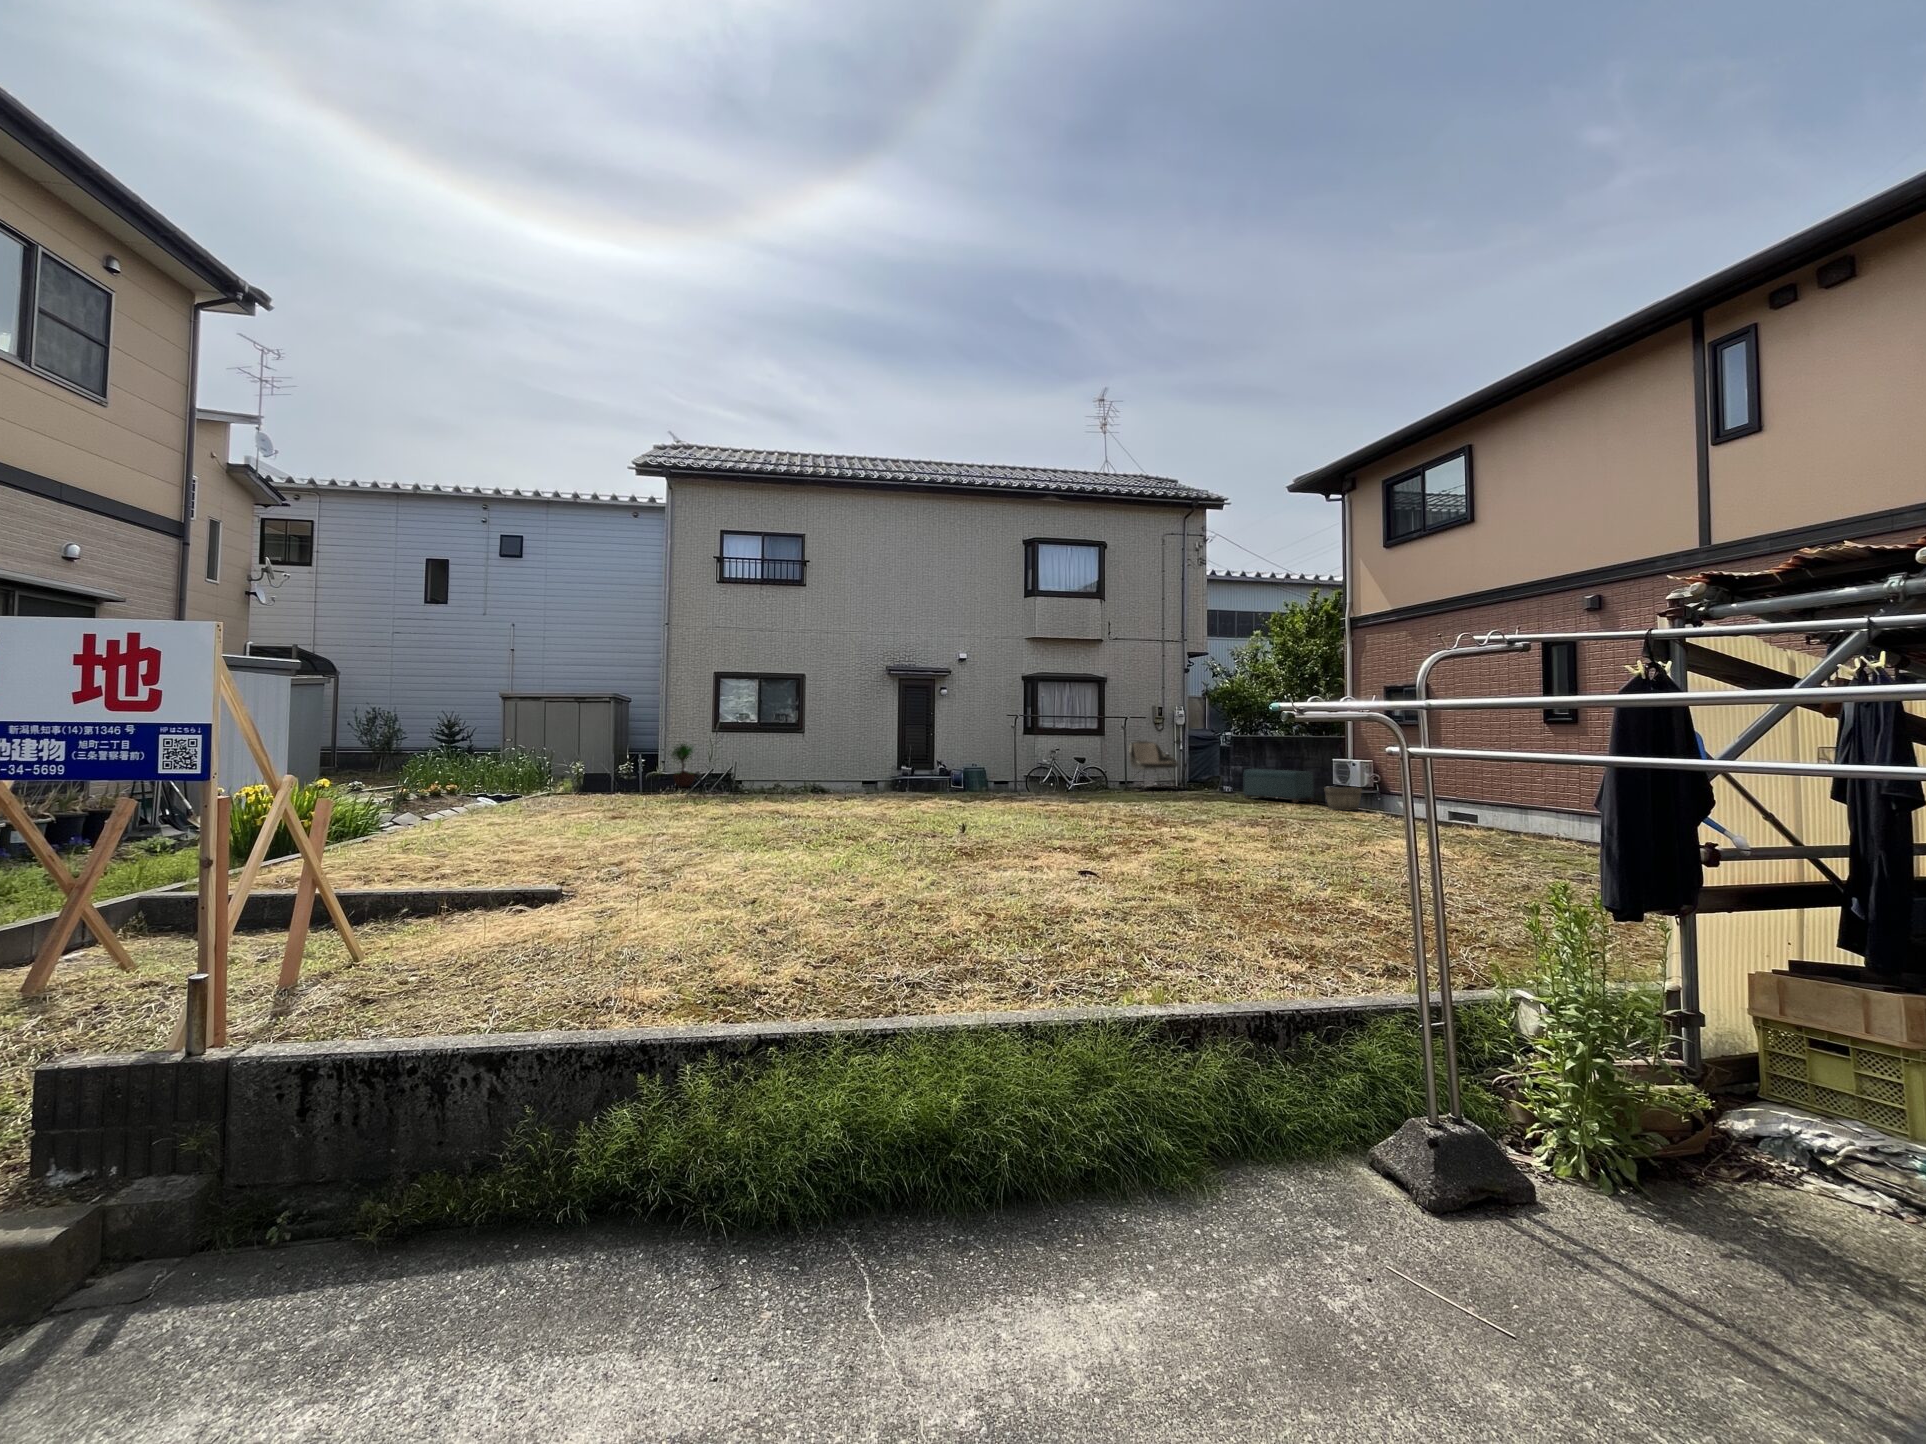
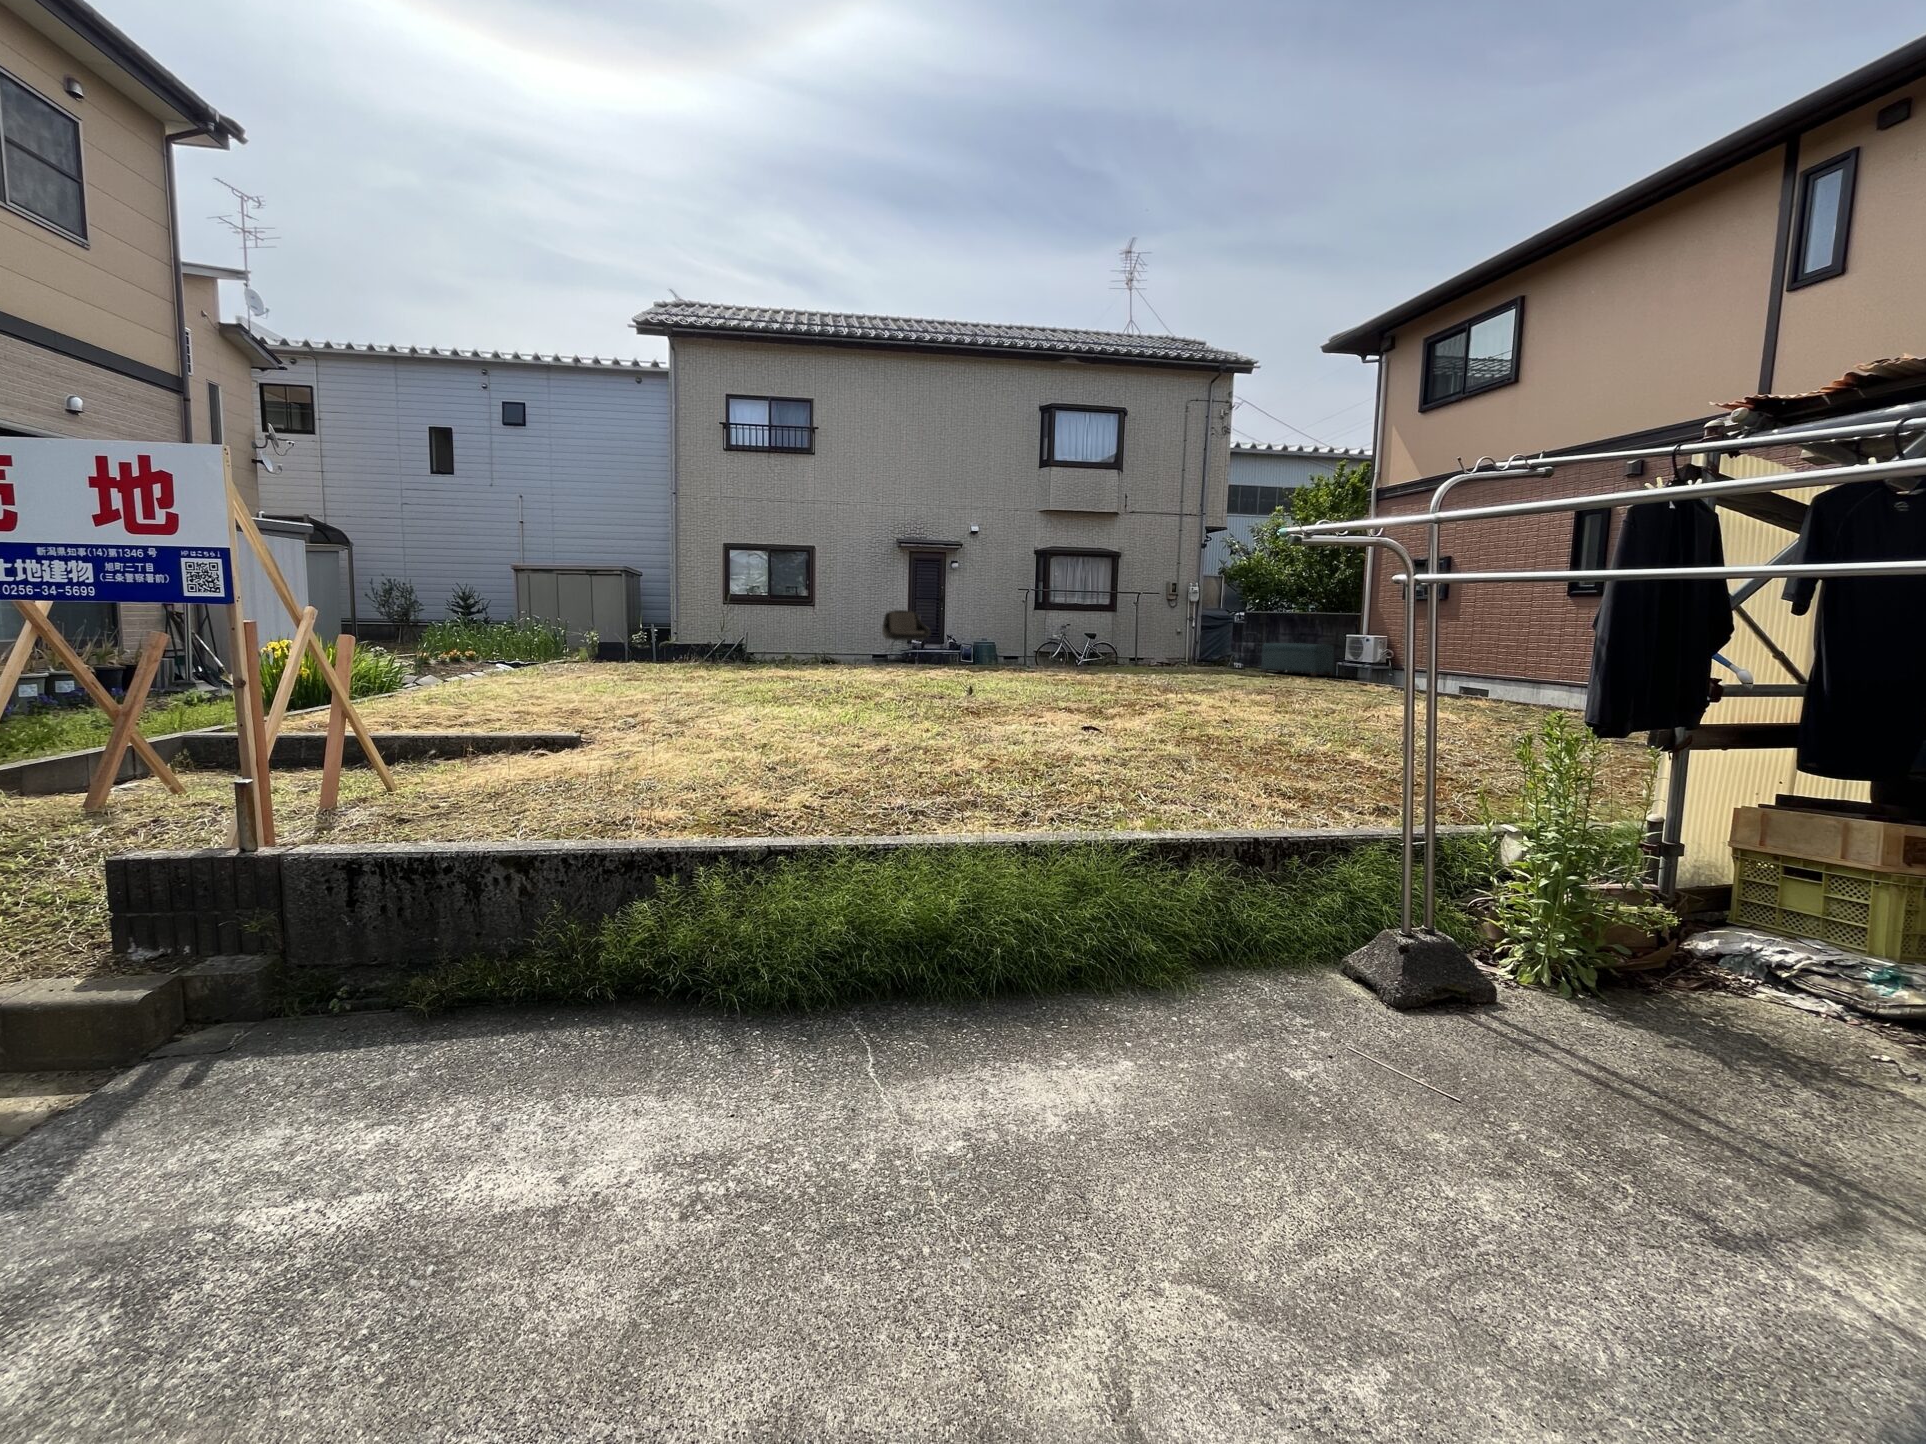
lounge chair: present [1129,741,1178,788] -> present [882,610,931,662]
potted tree: present [670,744,695,787] -> none [676,609,705,658]
wooden bucket: present [1325,782,1362,811] -> none [1344,653,1383,683]

